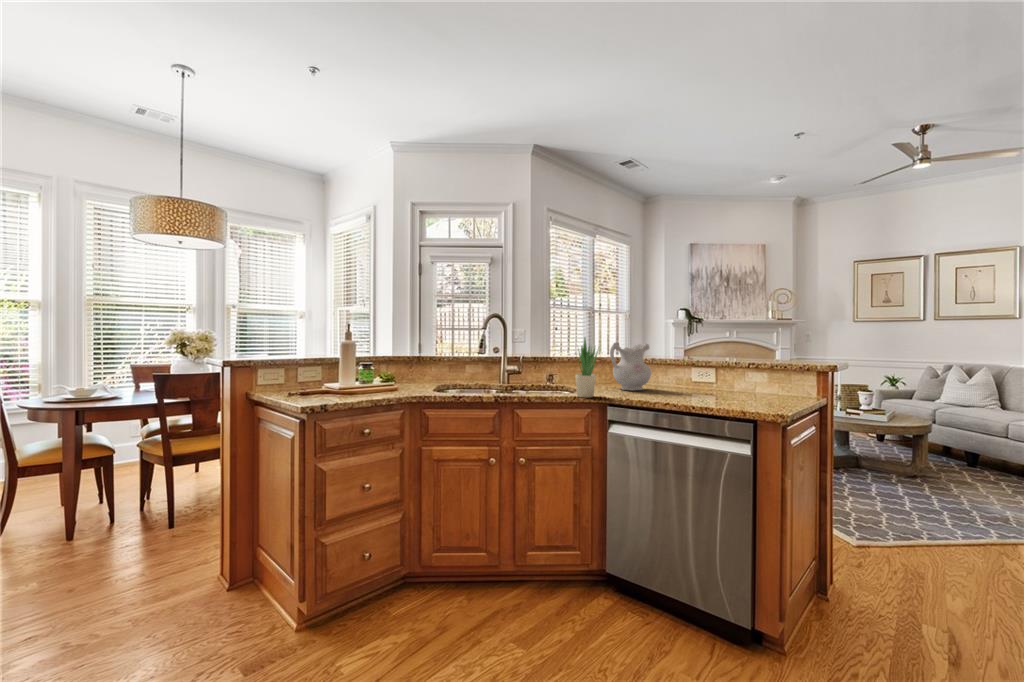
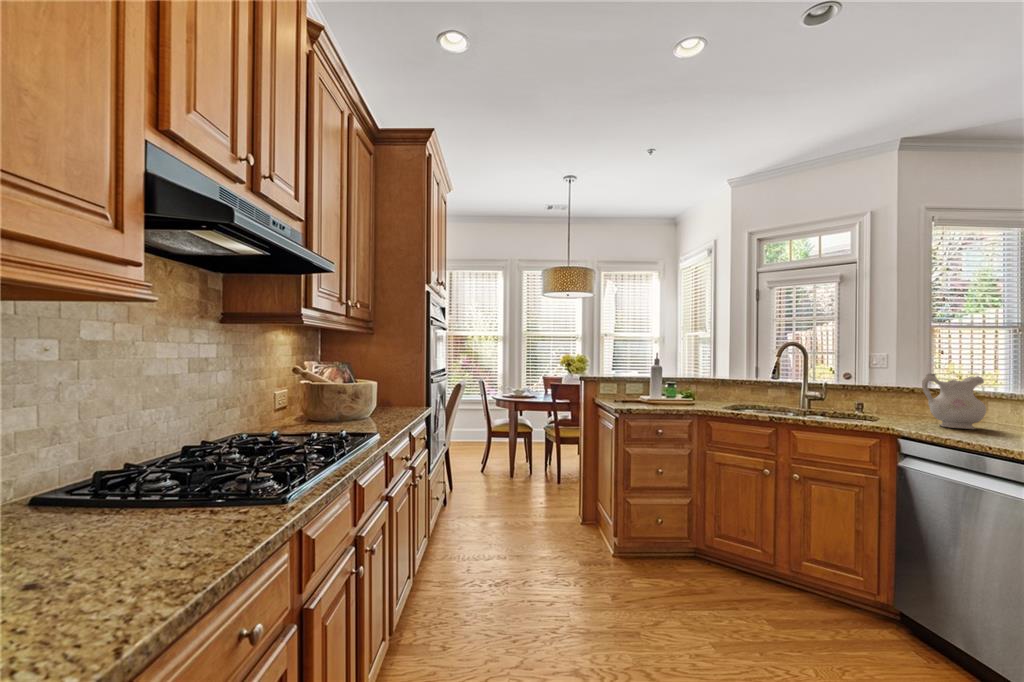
potted plant: present [575,338,599,397] -> none [857,366,888,427]

